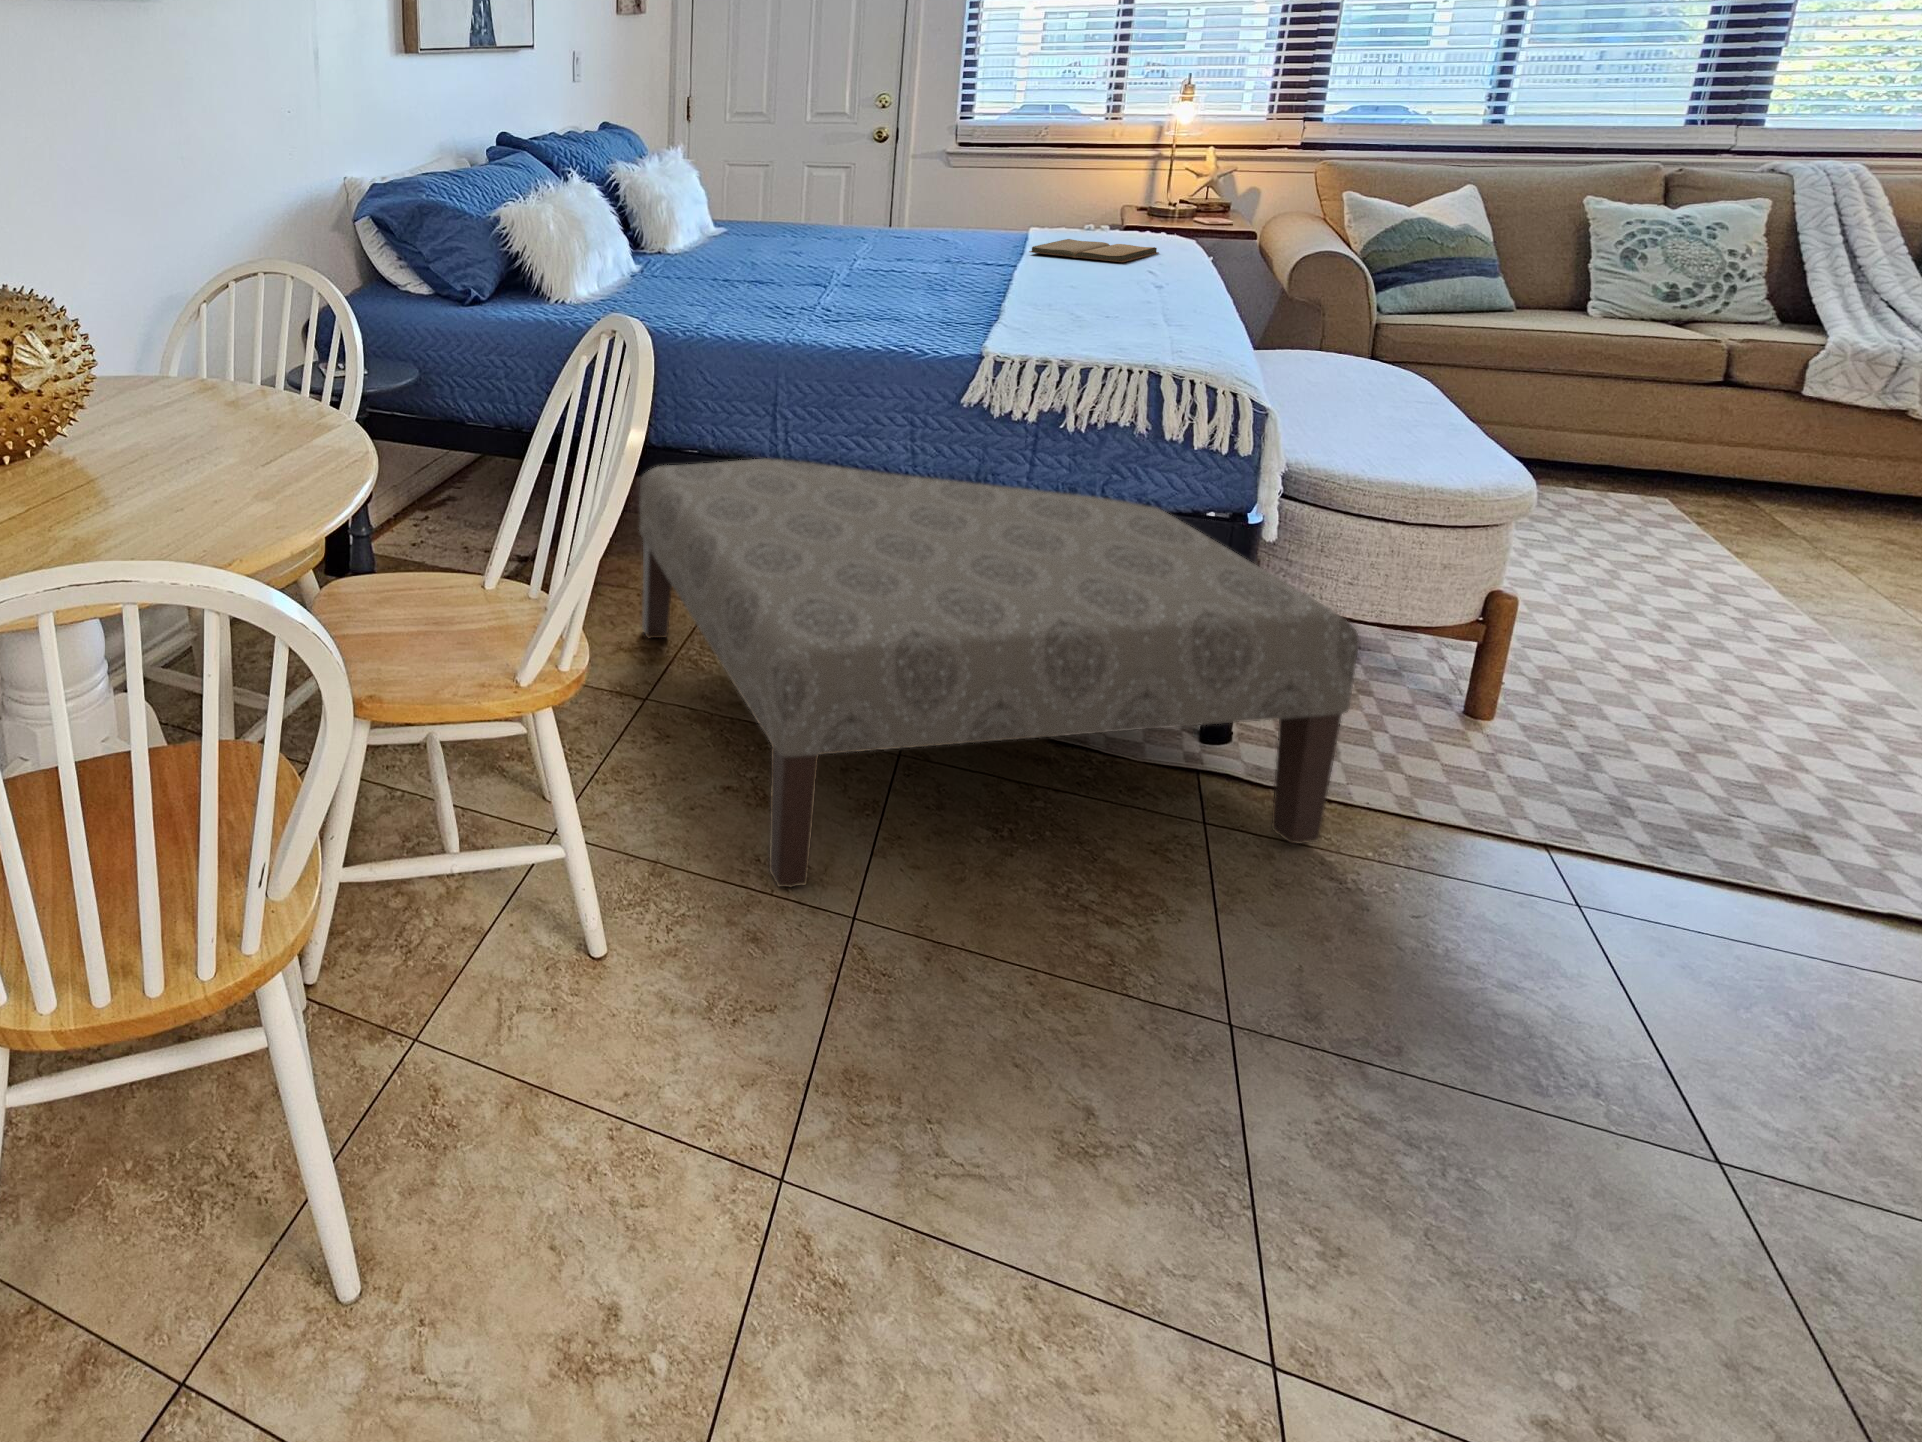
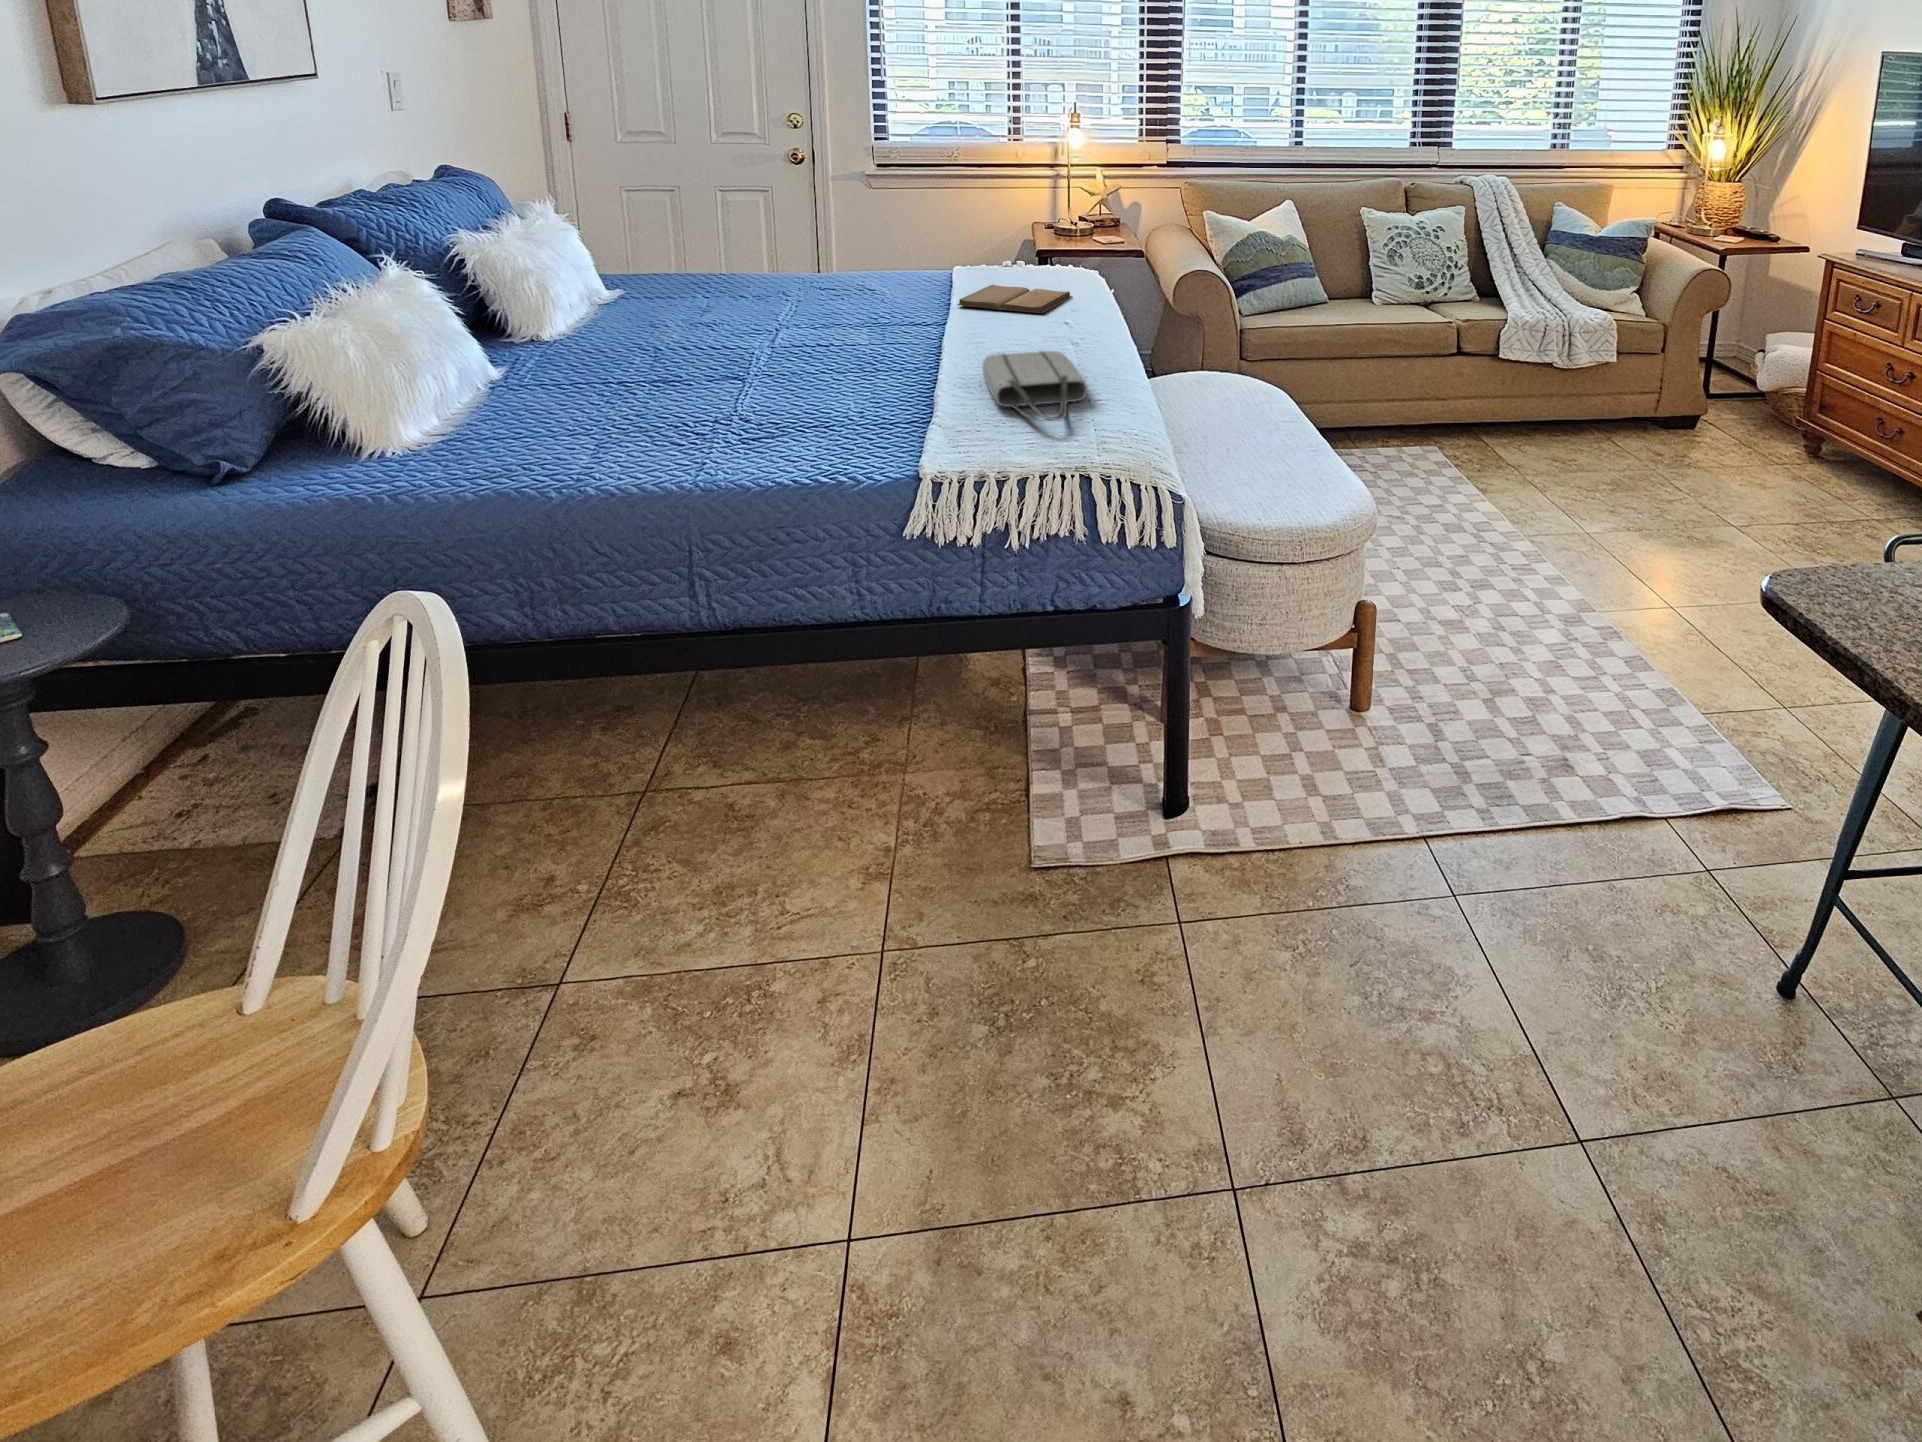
tote bag: none [1053,279,1167,328] -> present [982,351,1087,421]
ottoman: present [639,458,1359,888] -> none [524,537,1280,1246]

